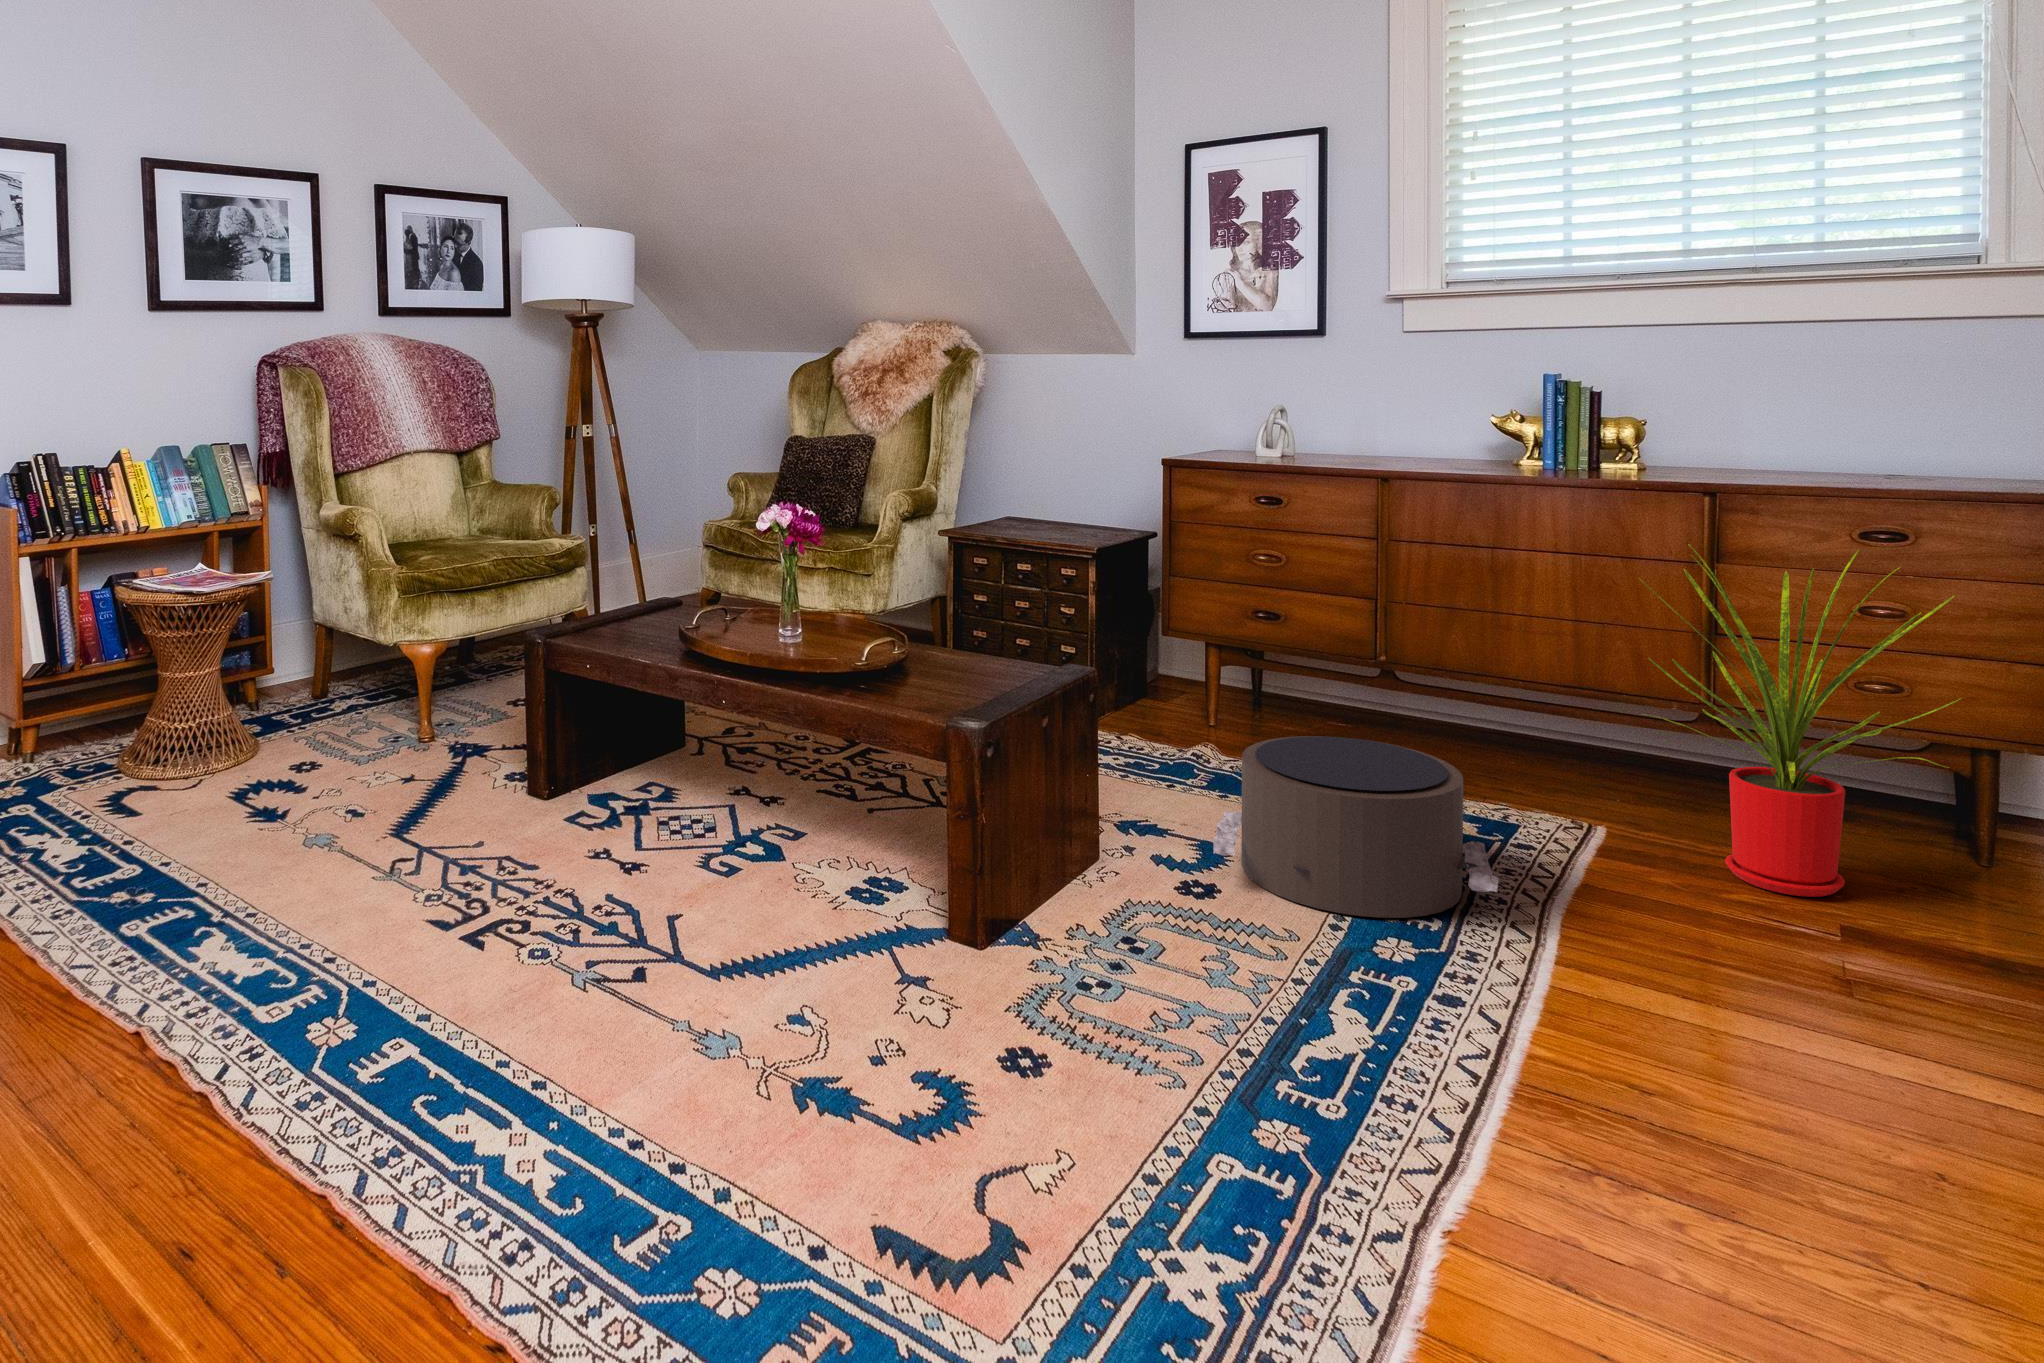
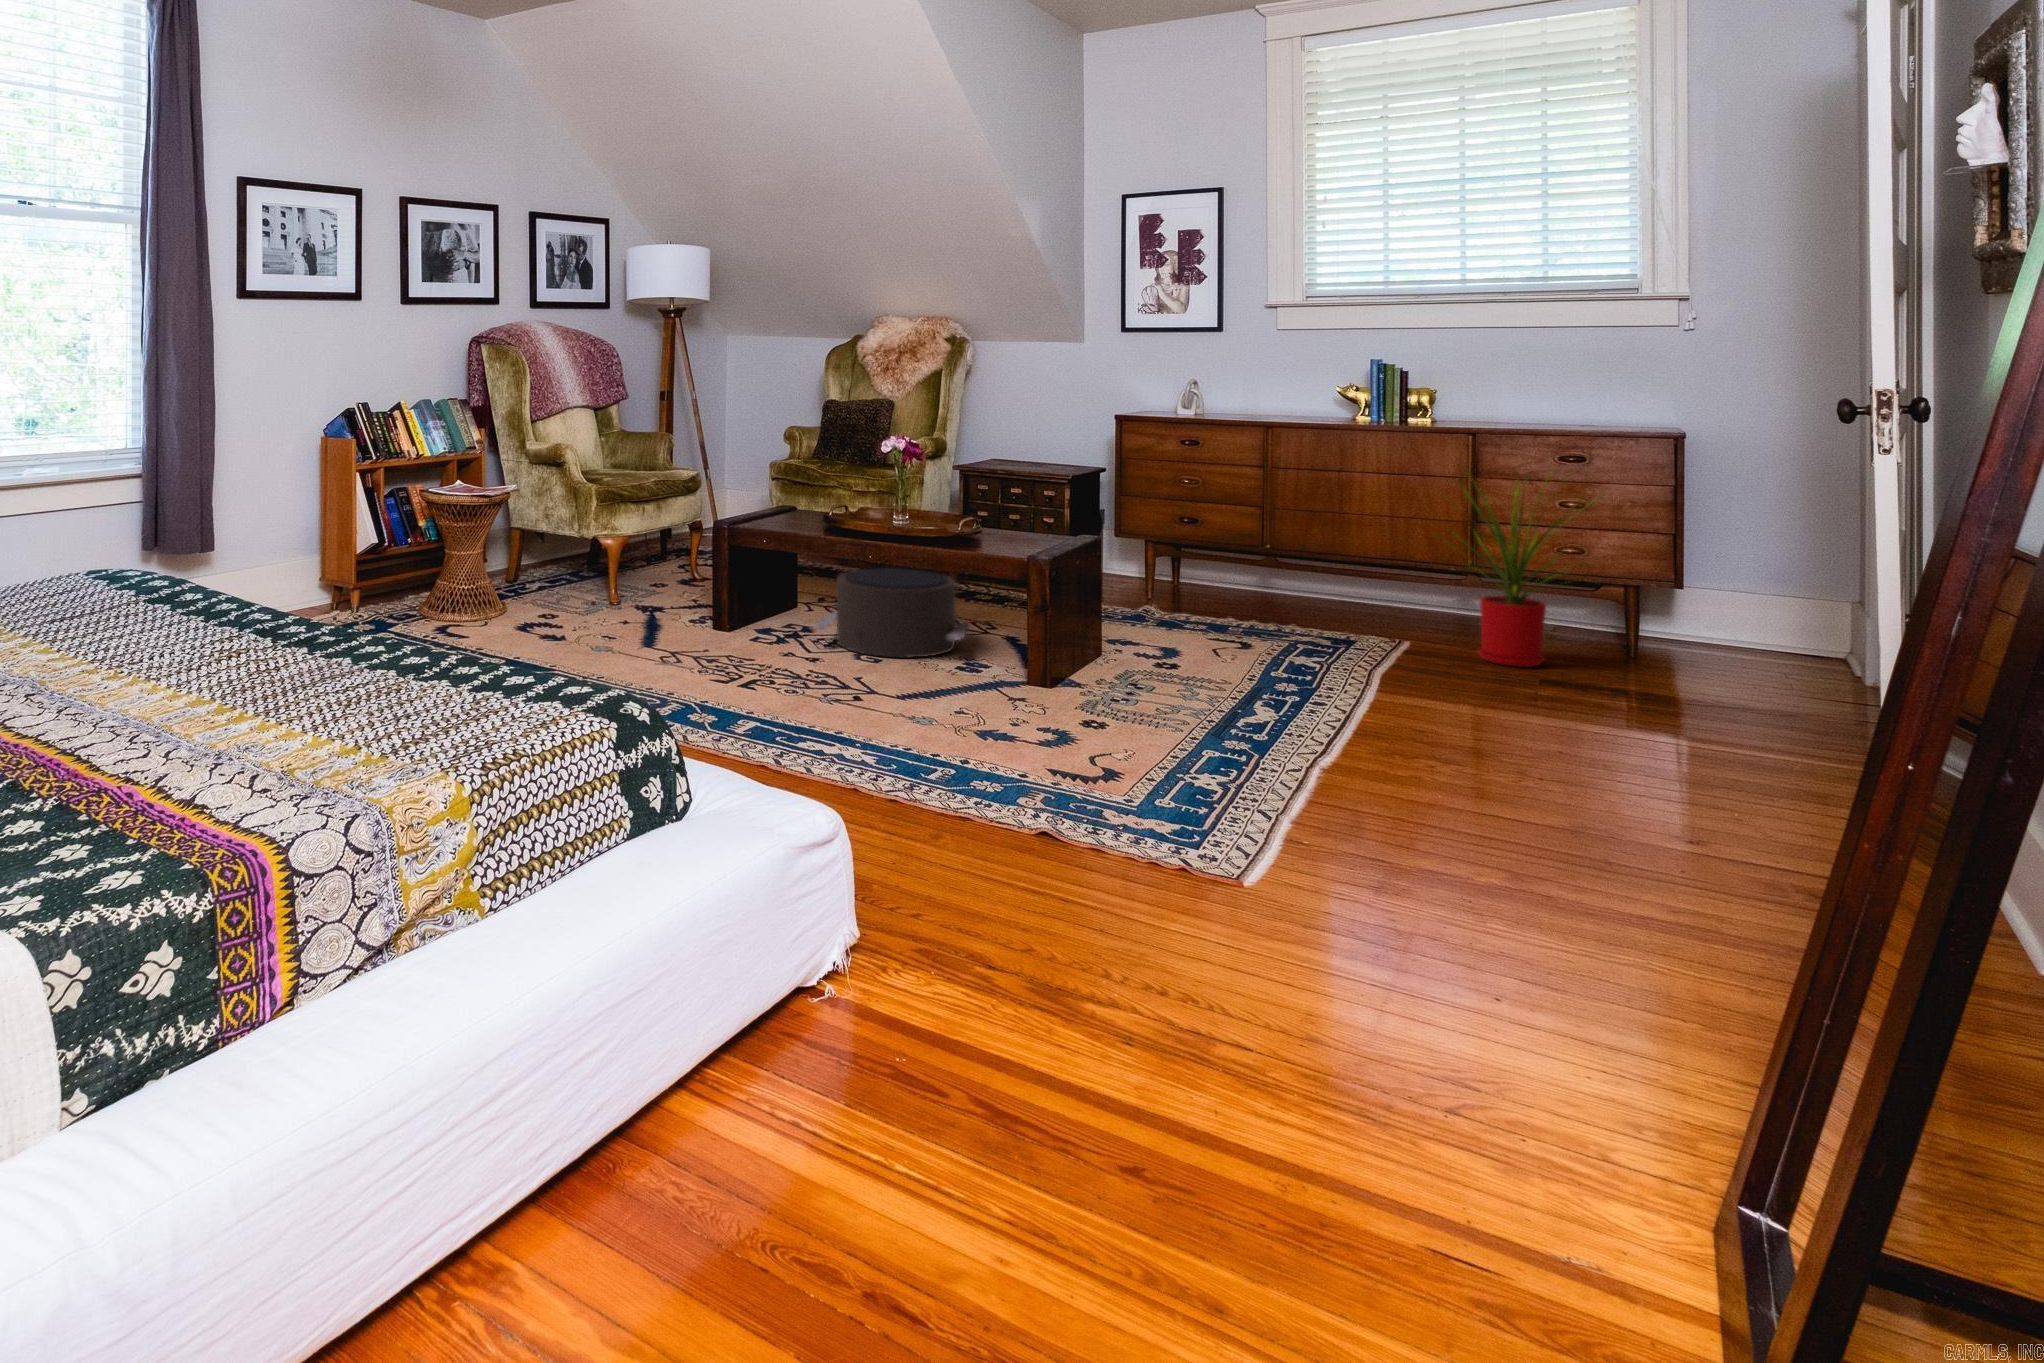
pouf: present [1213,736,1499,918] -> present [816,568,969,657]

